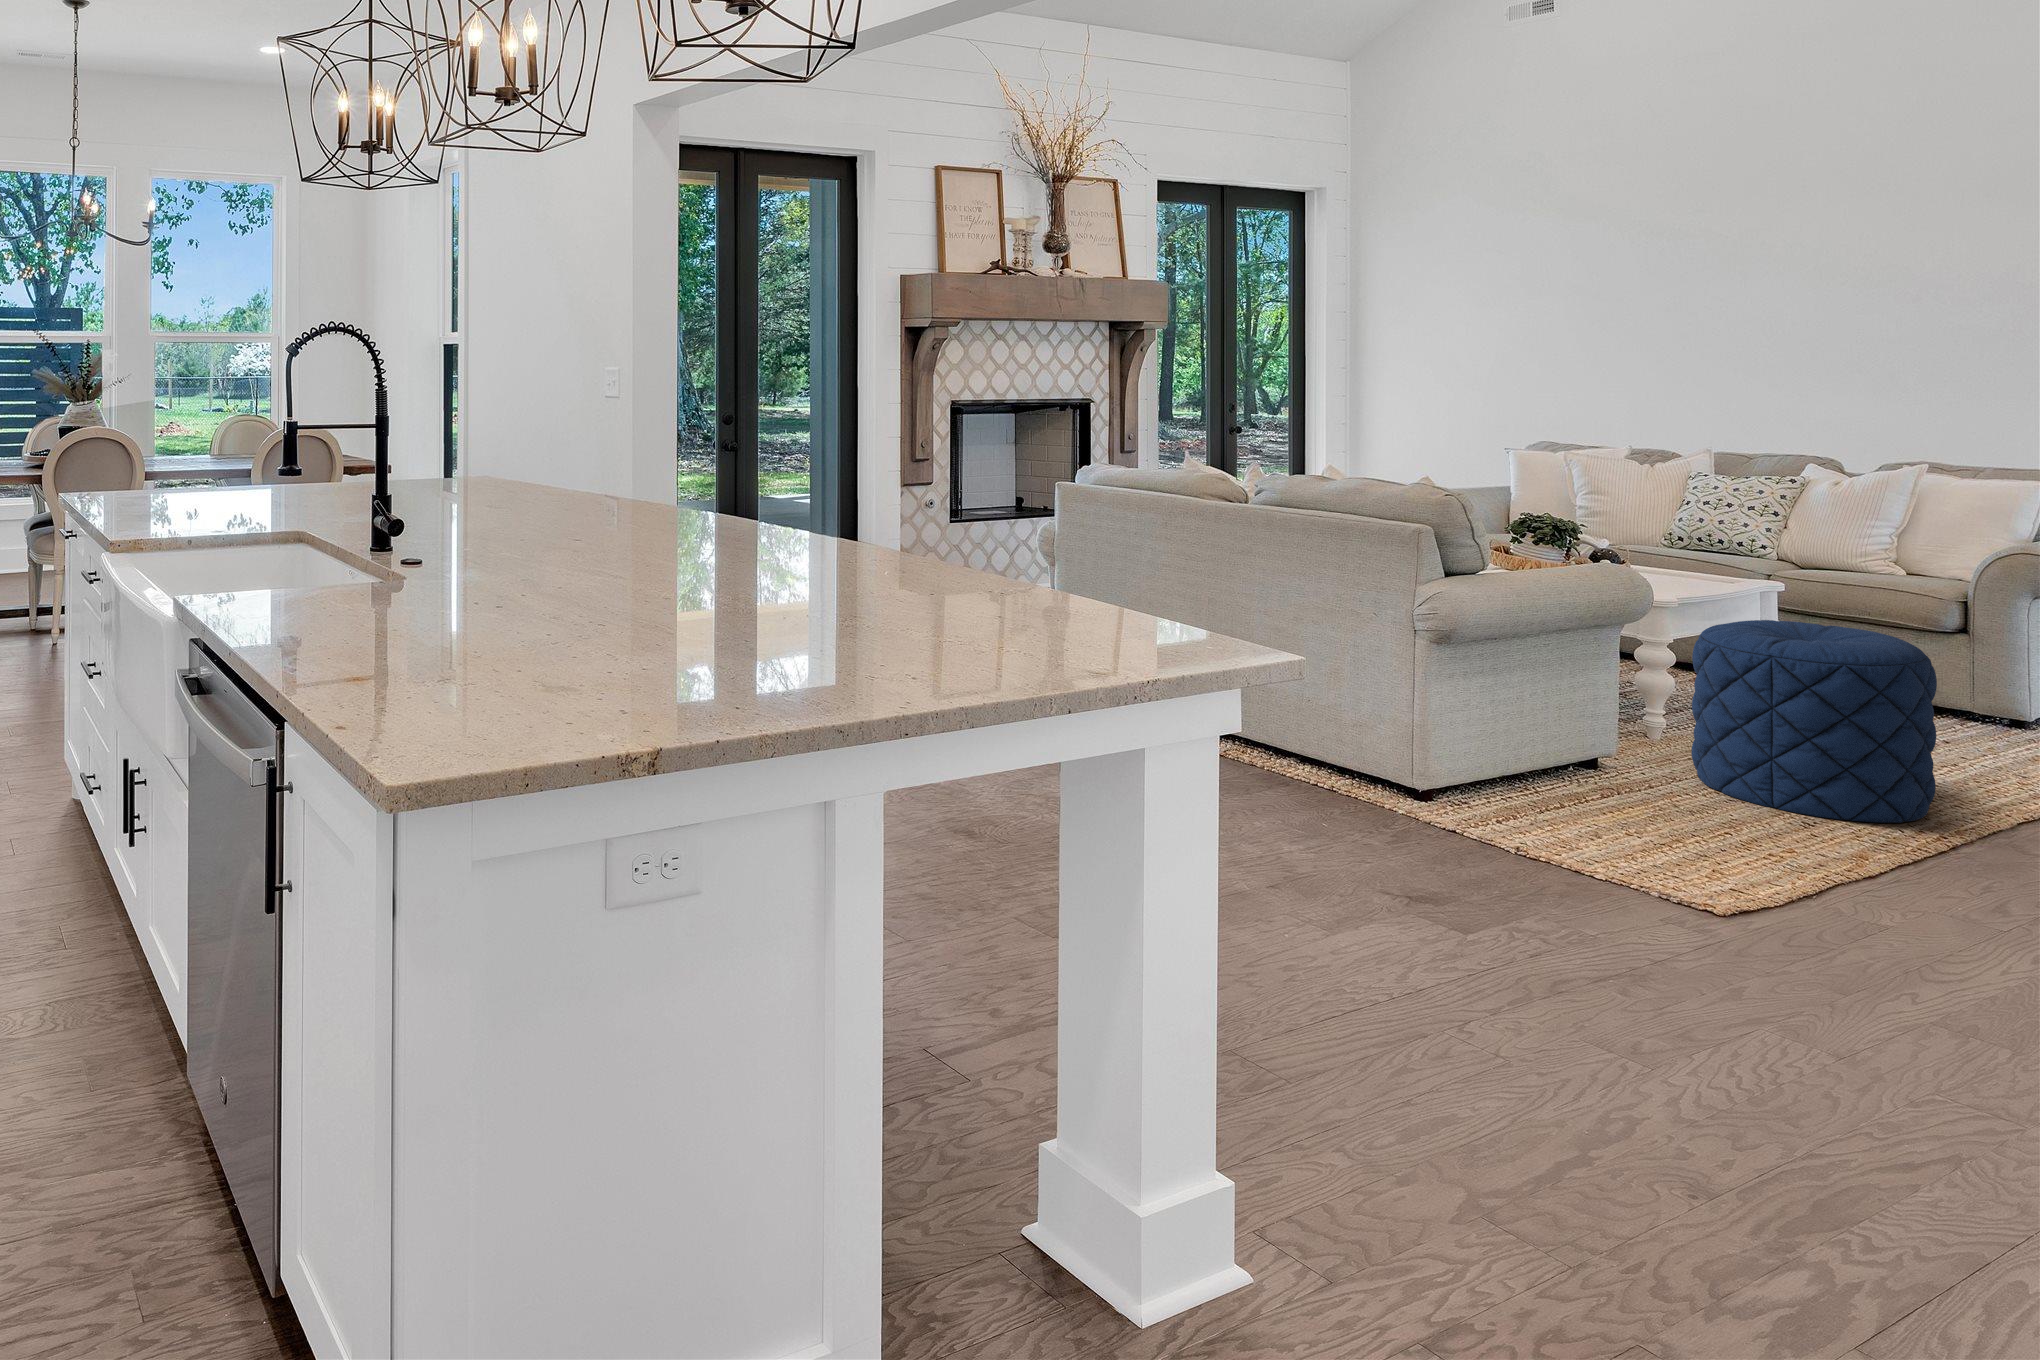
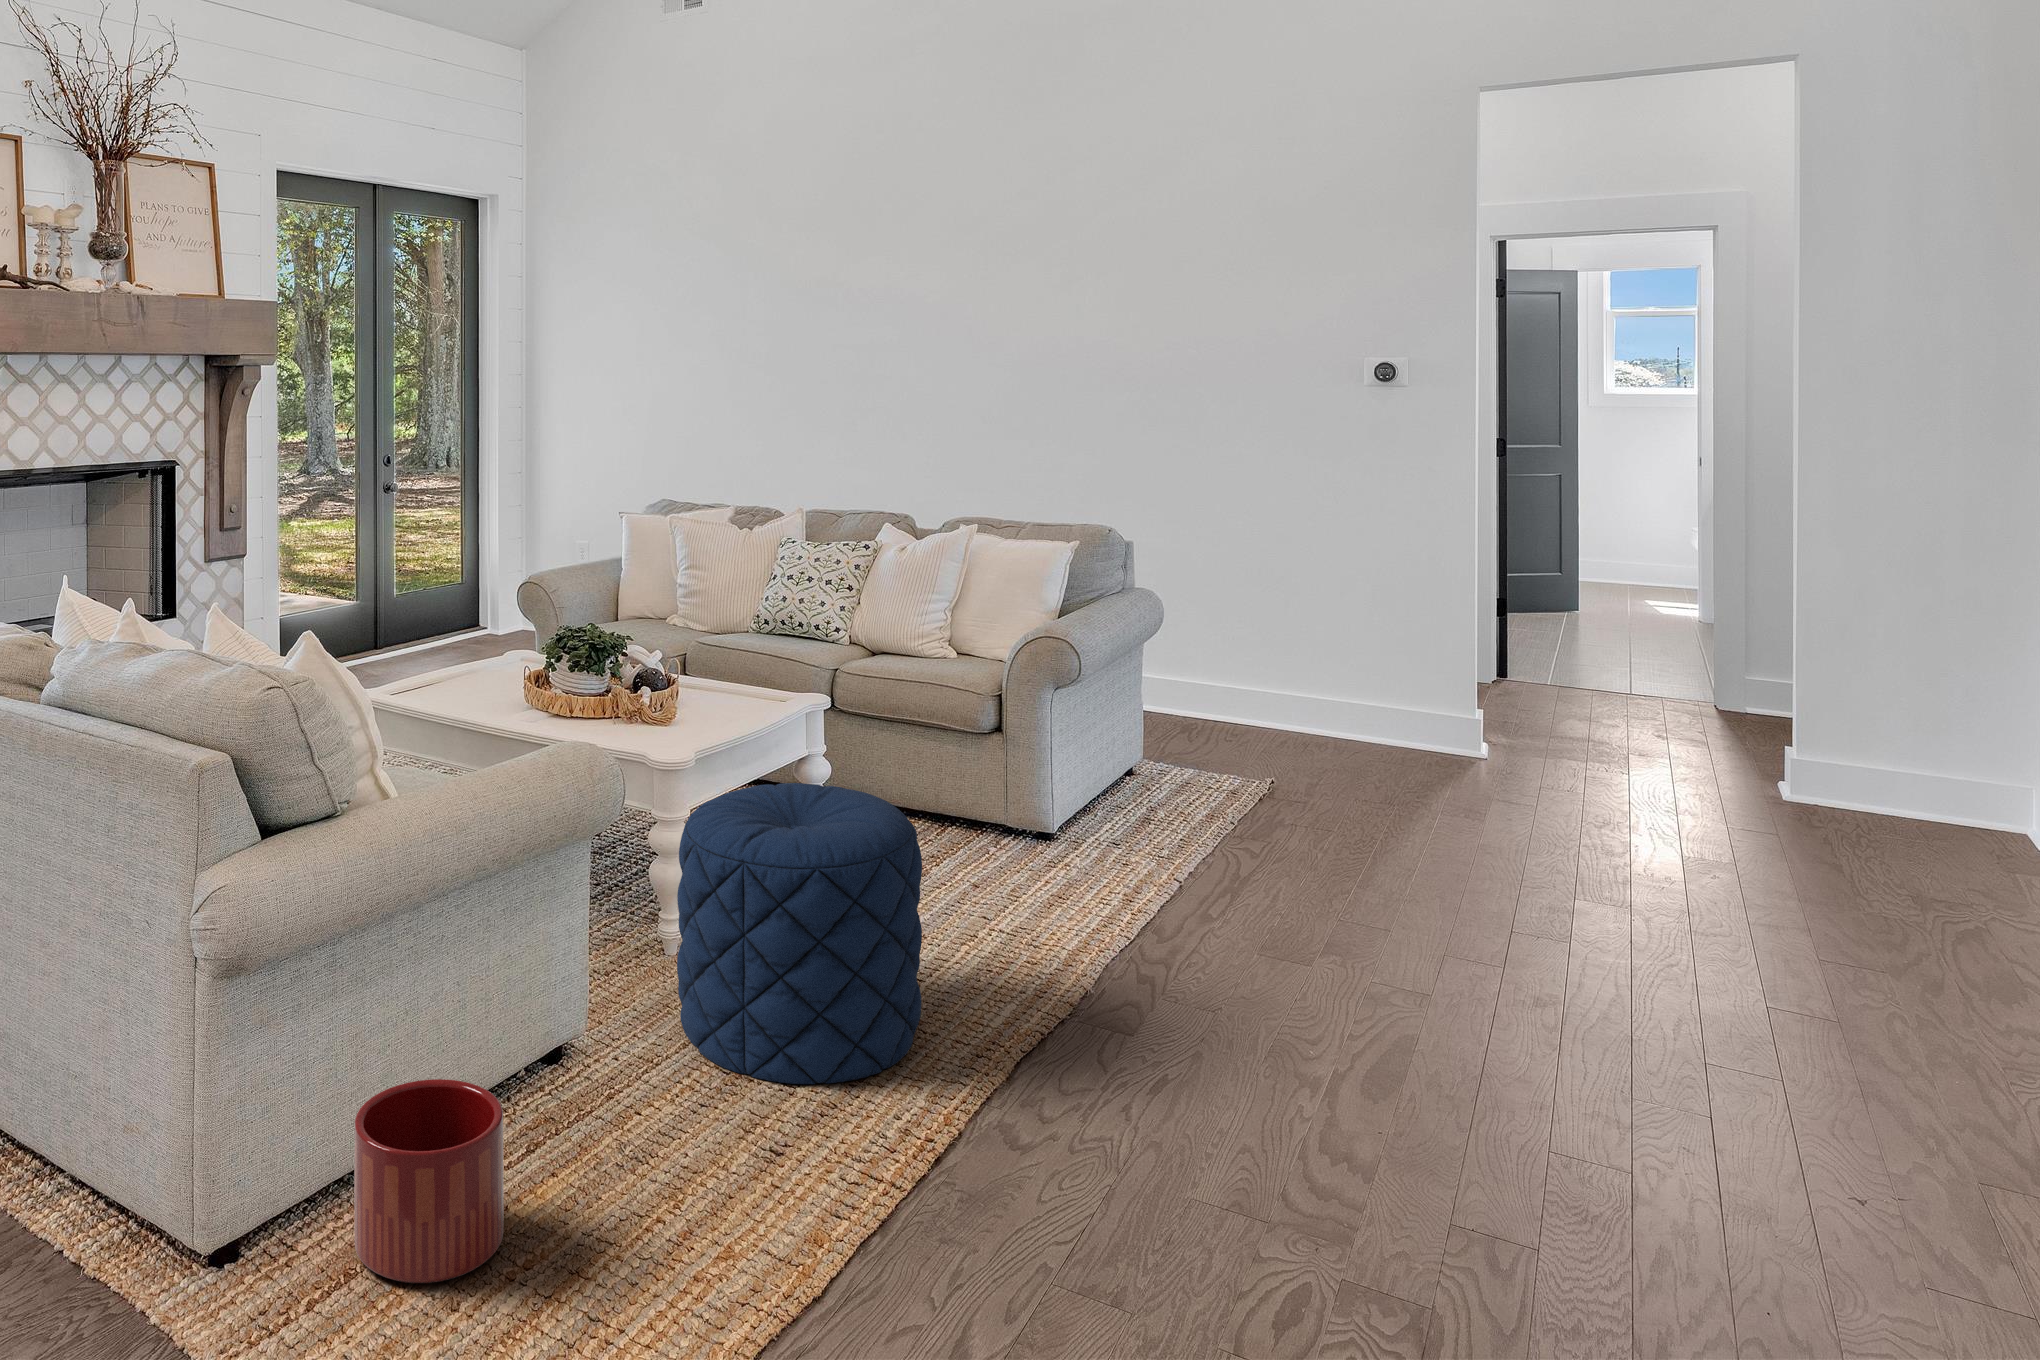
planter: none [1512,743,1625,849] -> present [354,1079,504,1283]

